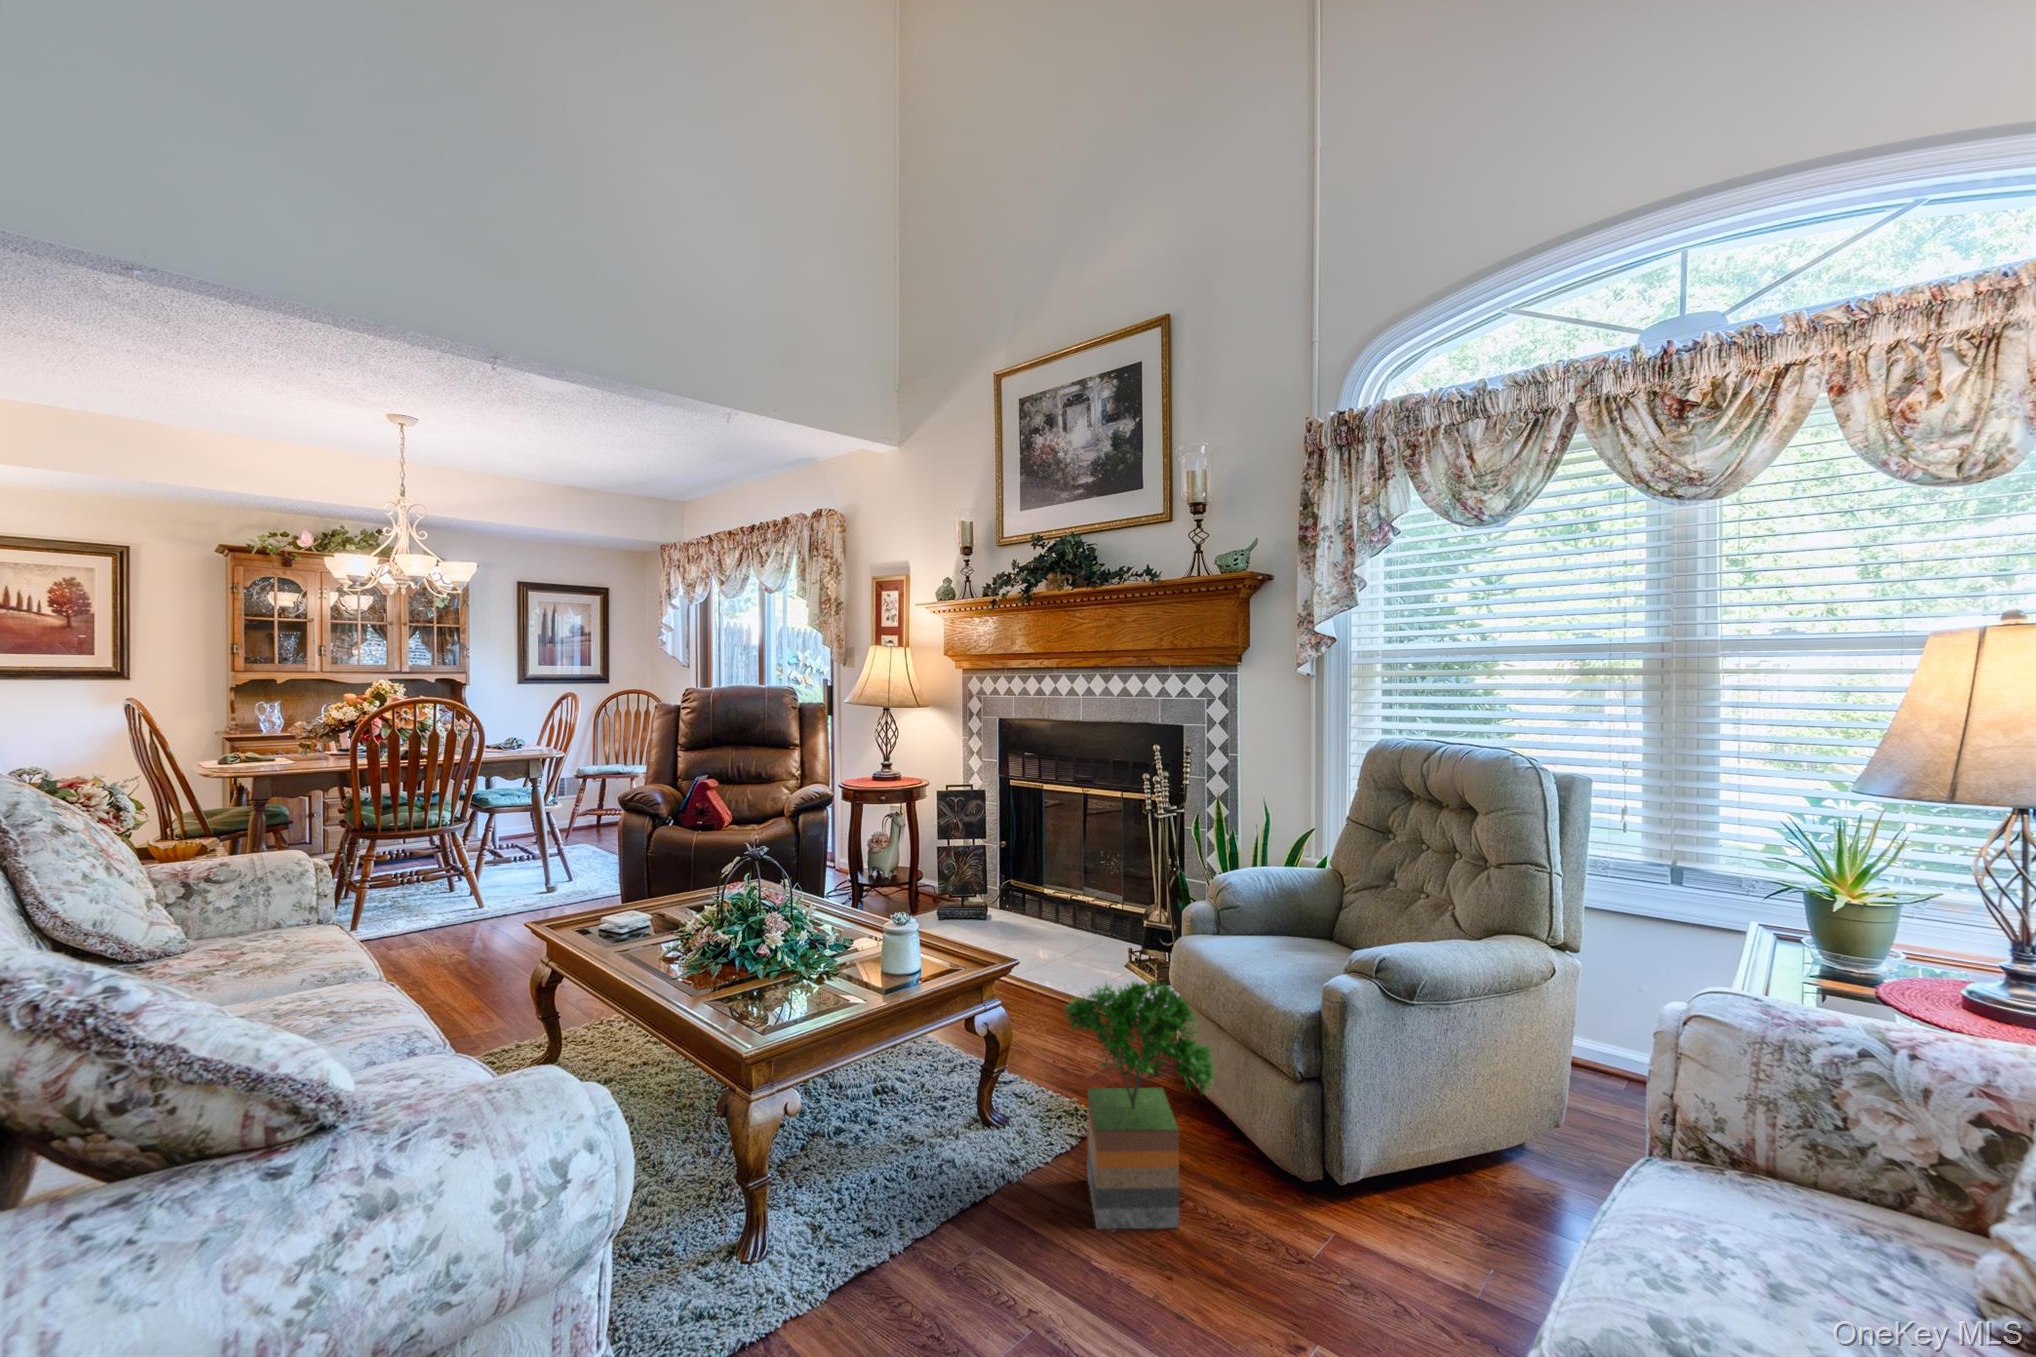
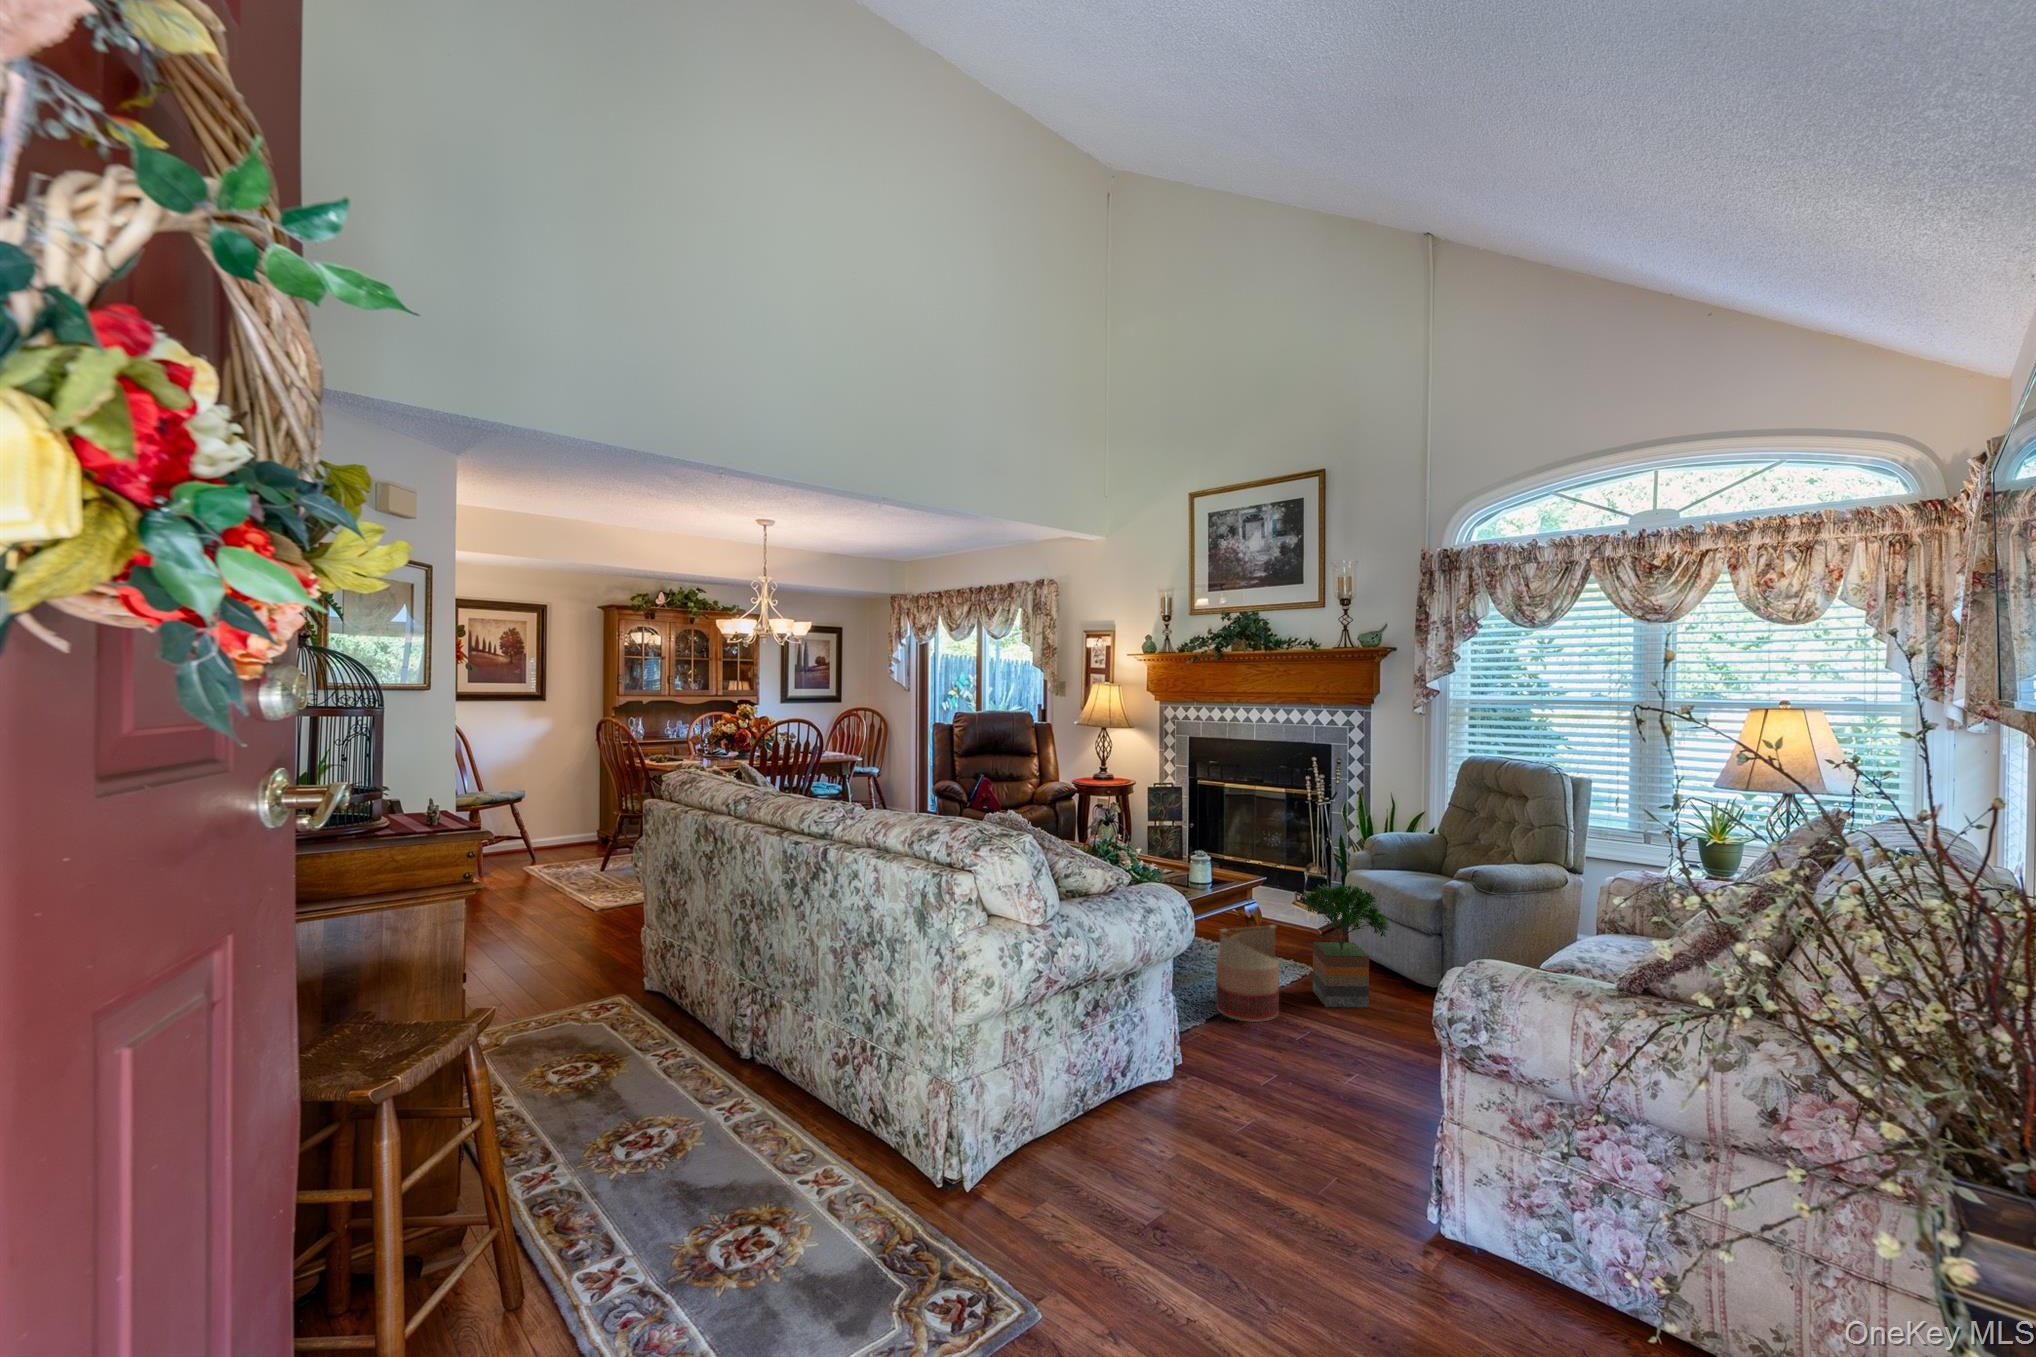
basket: none [871,1073,996,1292] -> present [1216,925,1279,1022]

